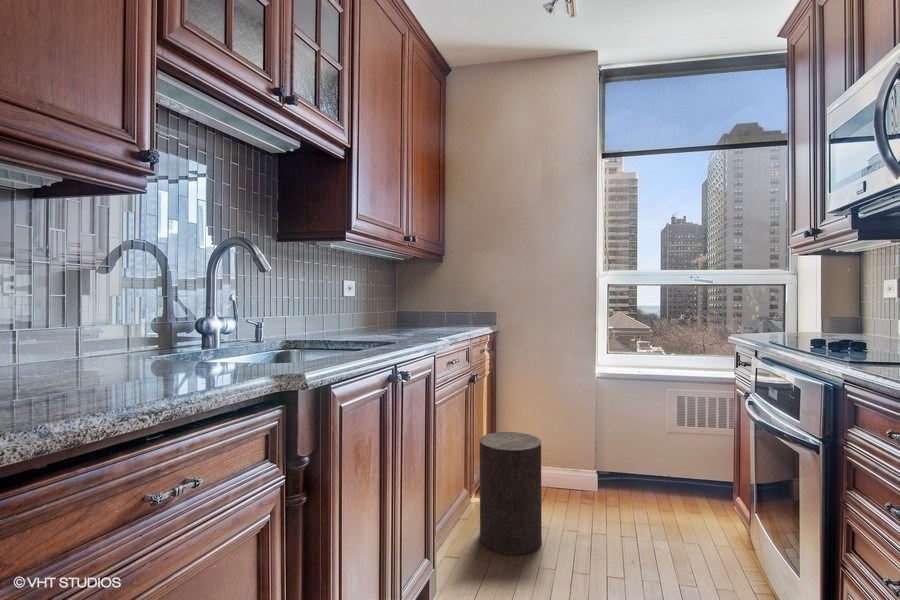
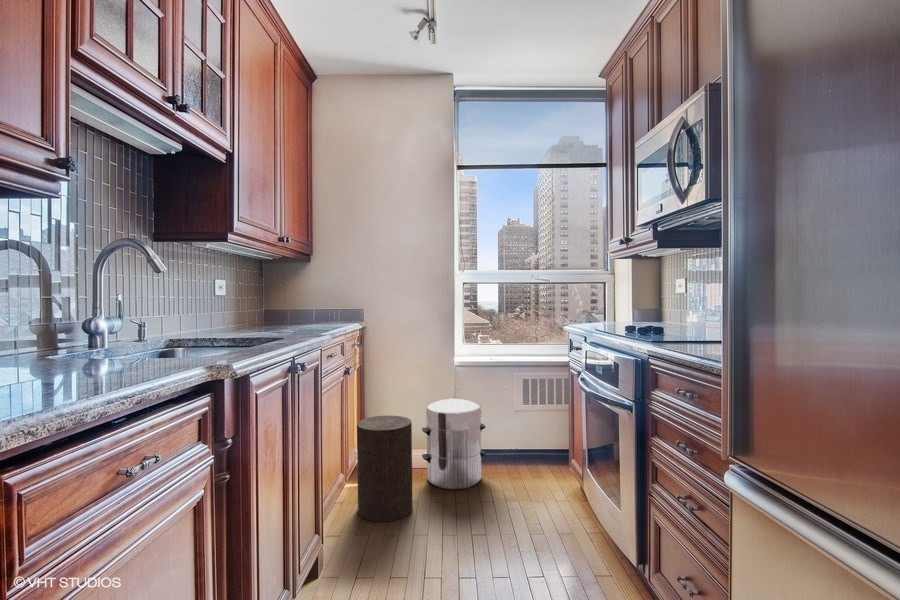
waste bin: none [556,415,634,527] -> present [422,396,486,489]

